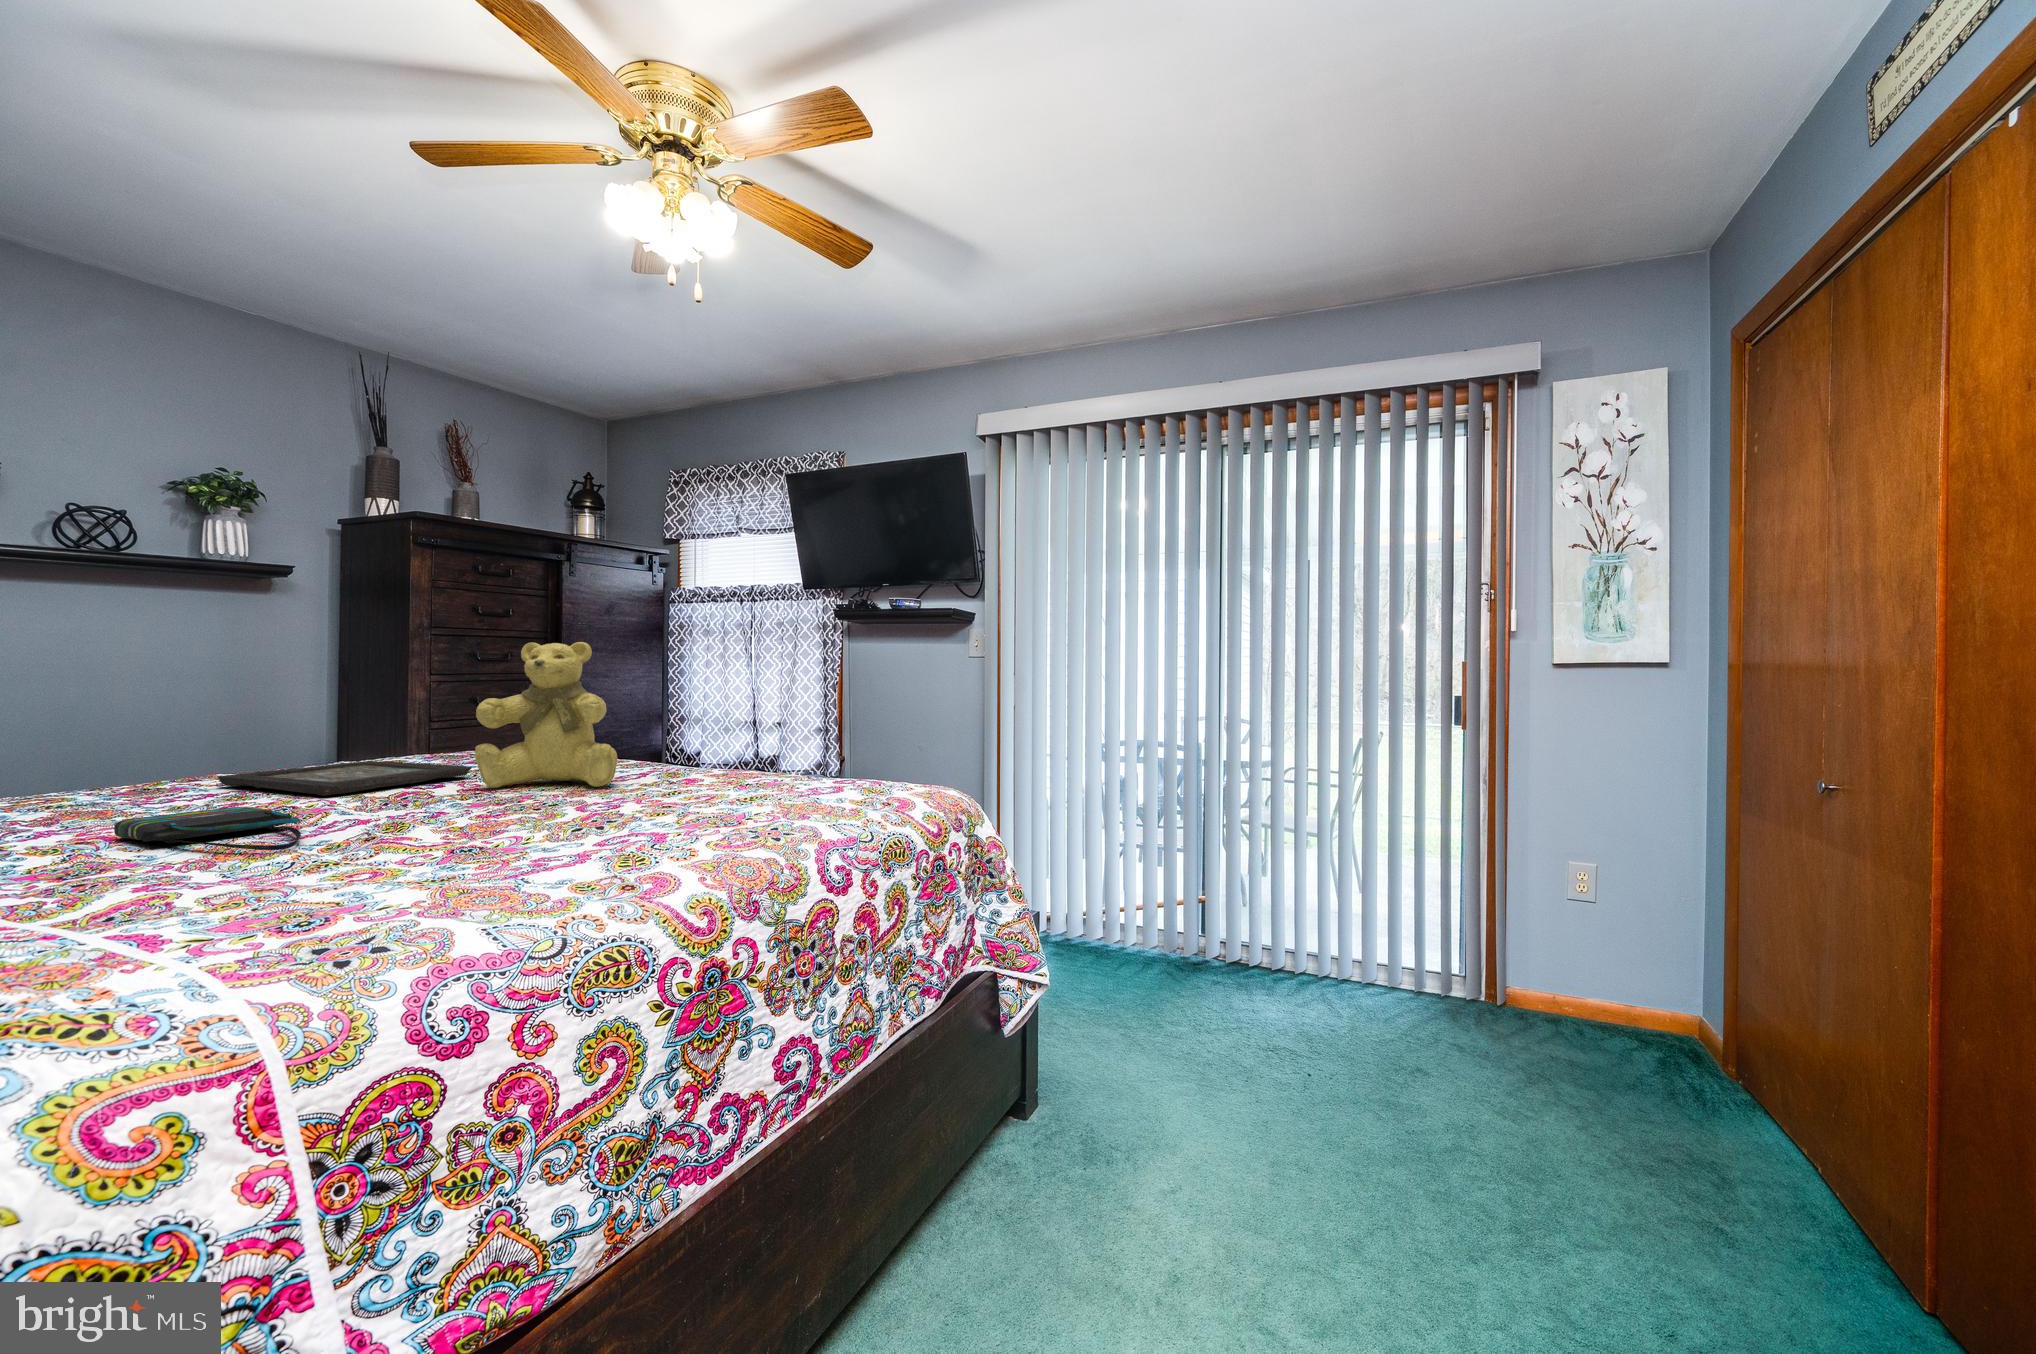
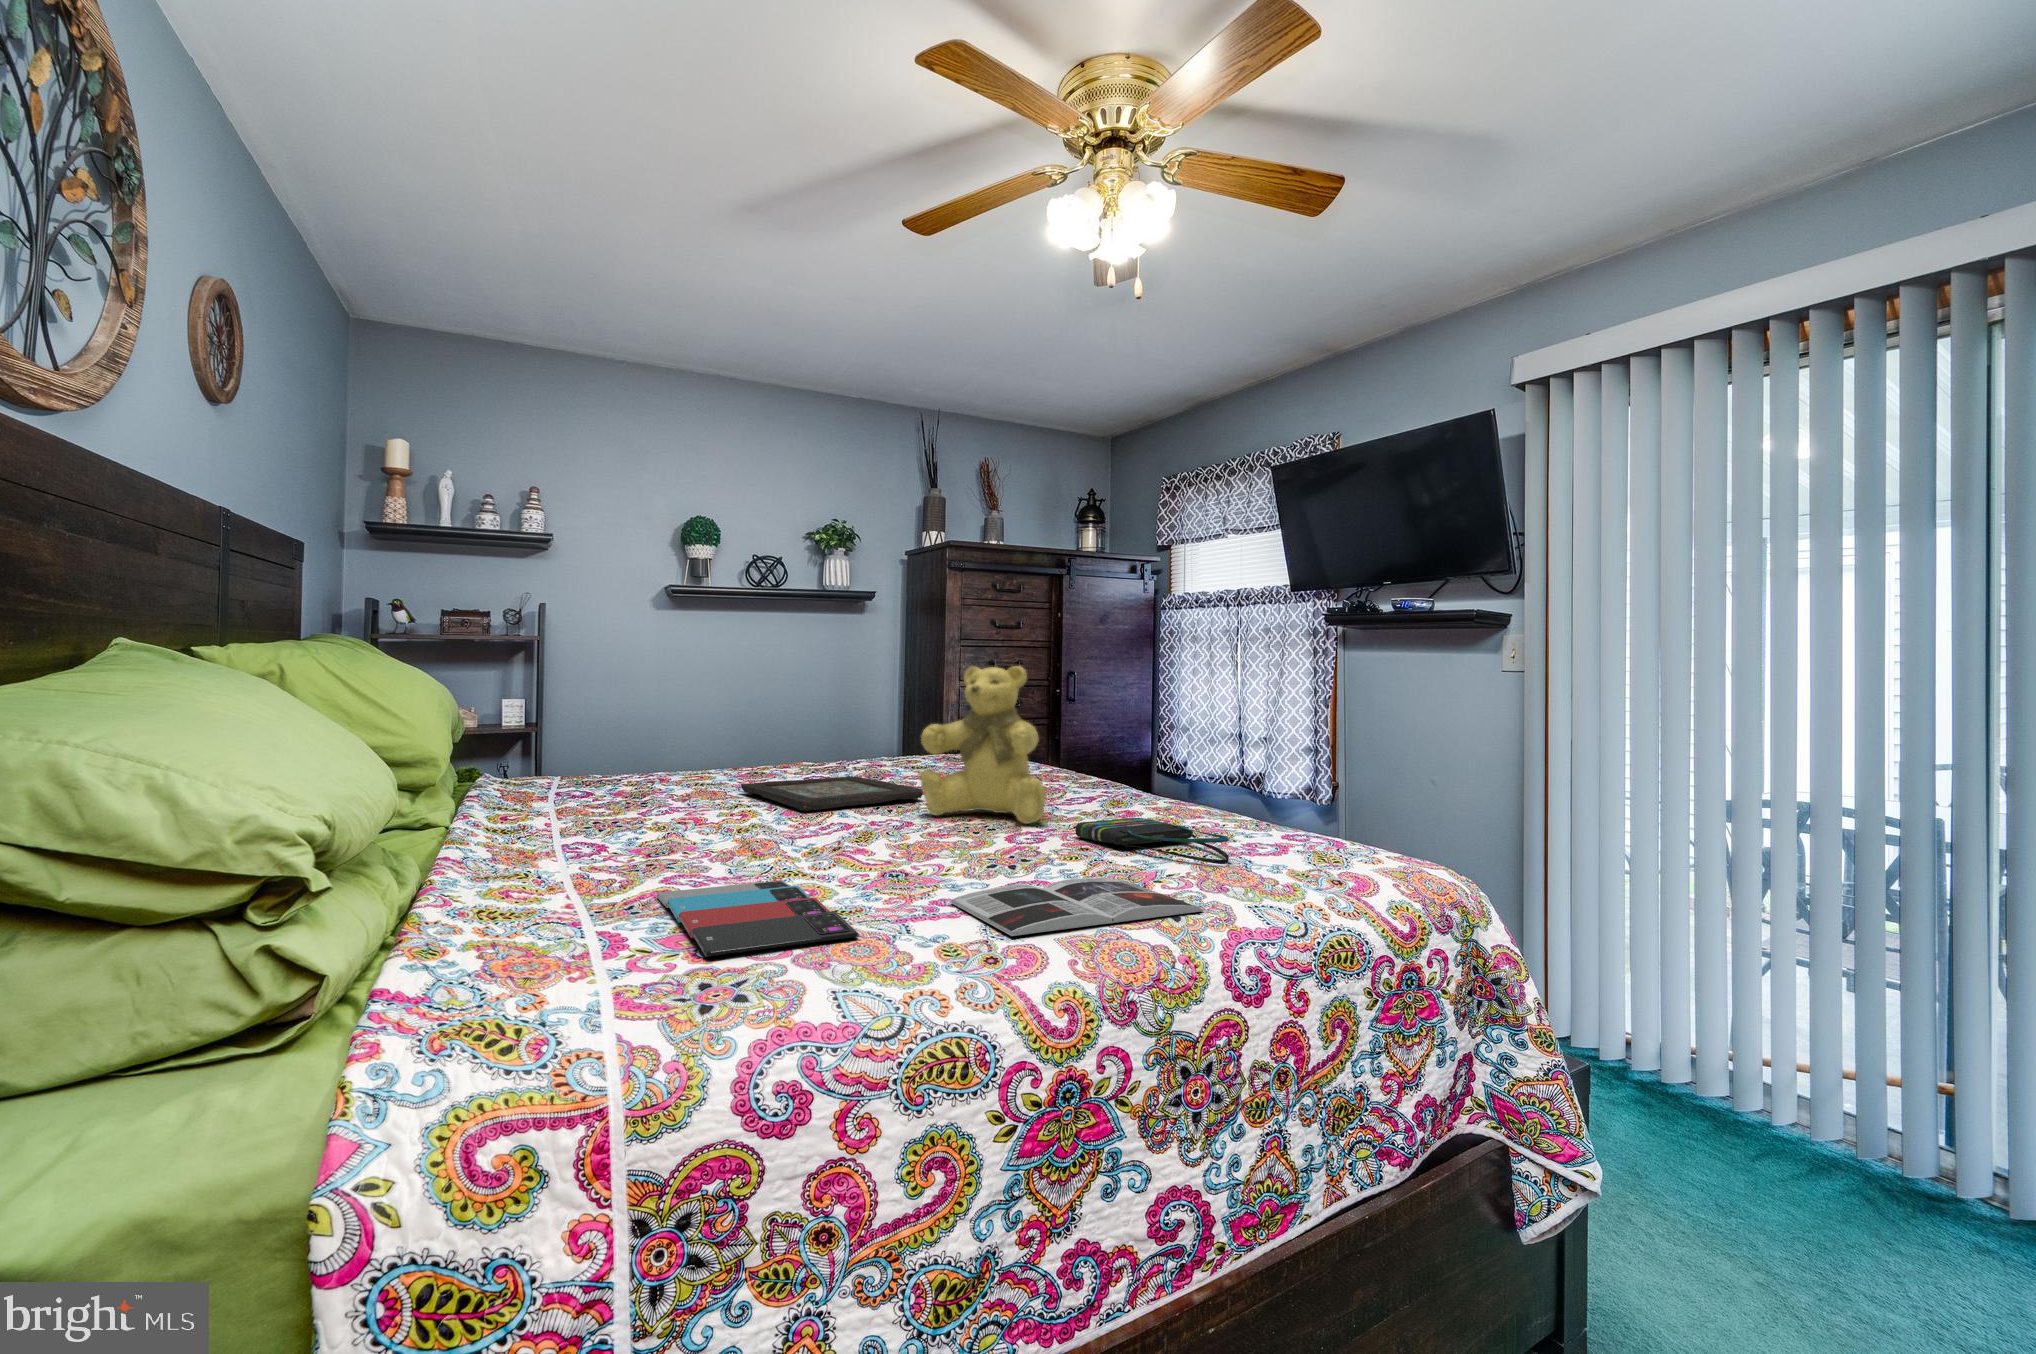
tote bag: present [114,807,301,850] -> present [1075,818,1229,864]
magazine: none [561,816,795,864] -> present [950,878,1204,936]
smartphone: none [186,853,482,922] -> present [657,881,858,957]

